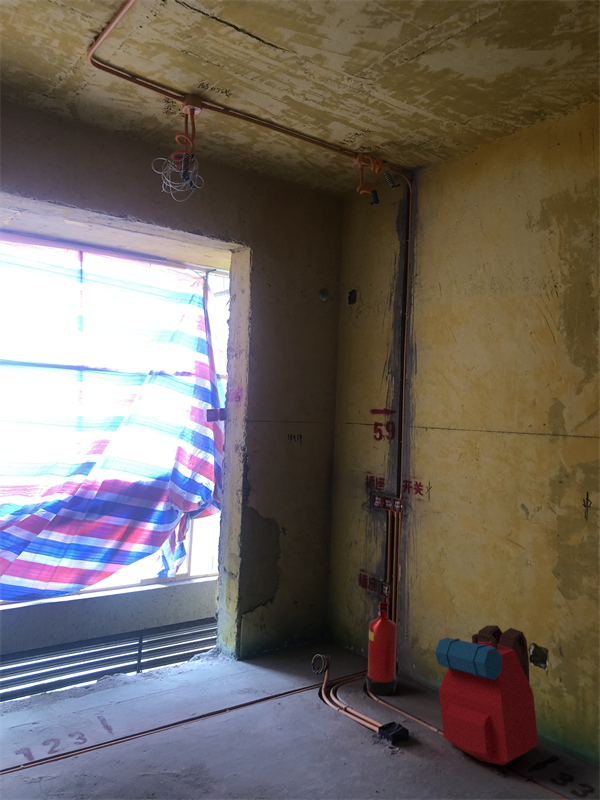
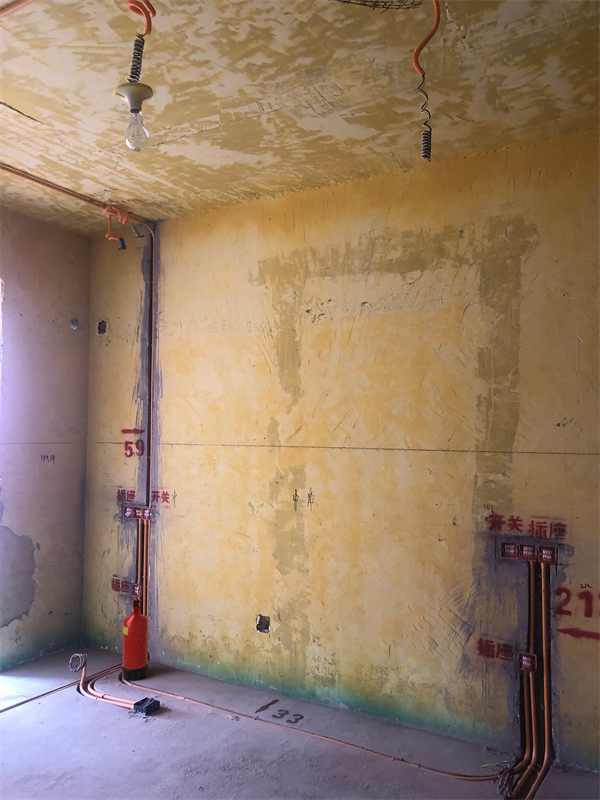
backpack: present [435,625,538,765] -> none [181,603,260,711]

